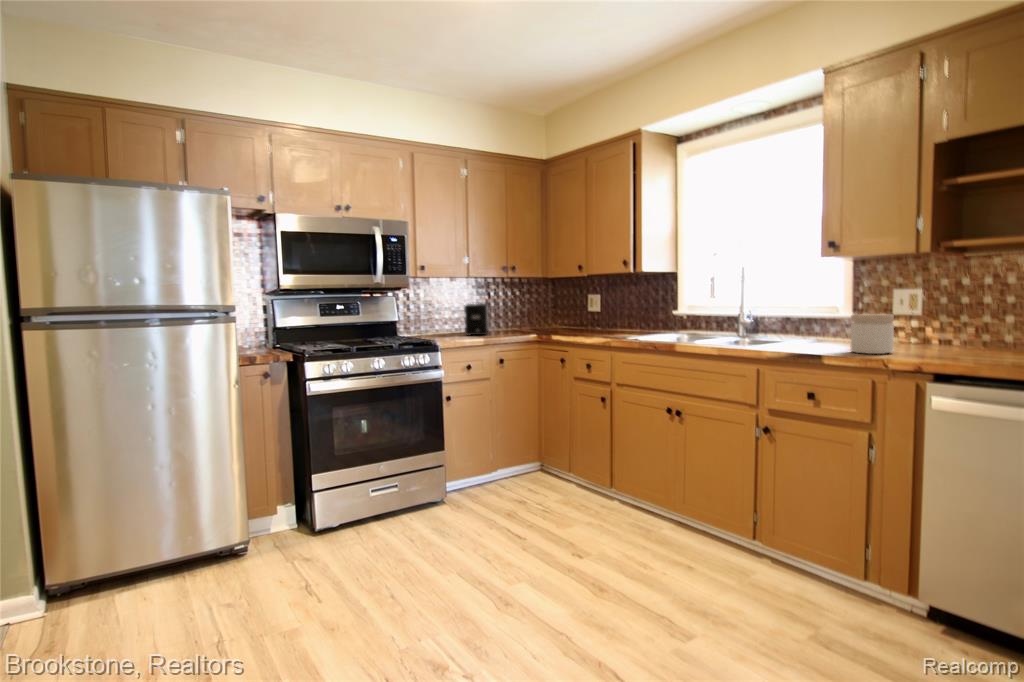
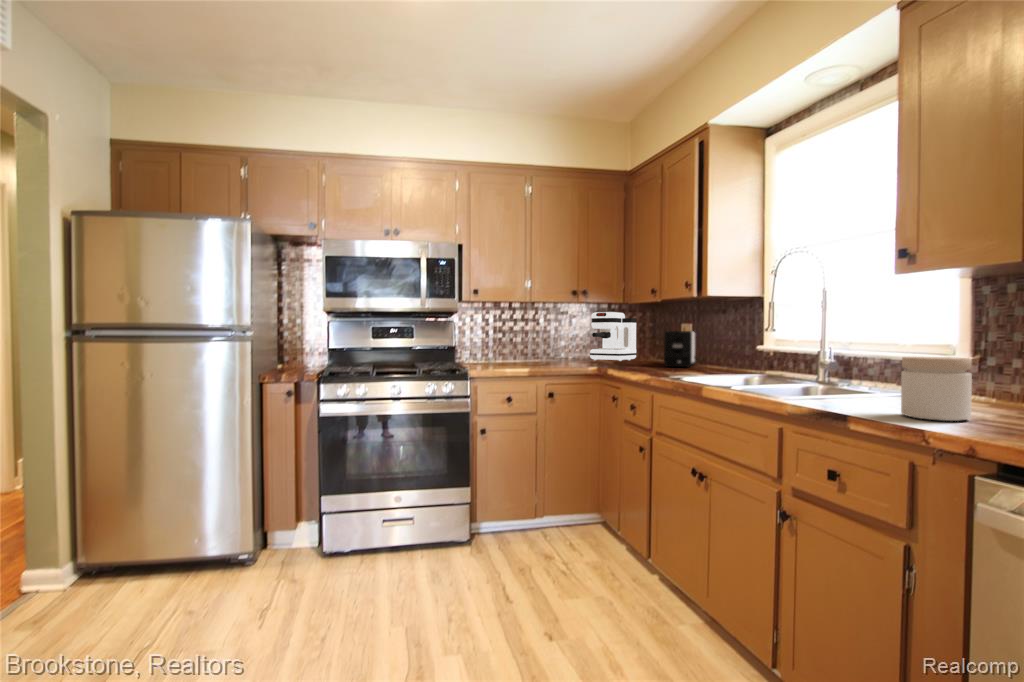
coffee maker: none [507,286,544,329] -> present [590,312,636,361]
toaster: present [464,304,489,335] -> present [664,331,696,367]

